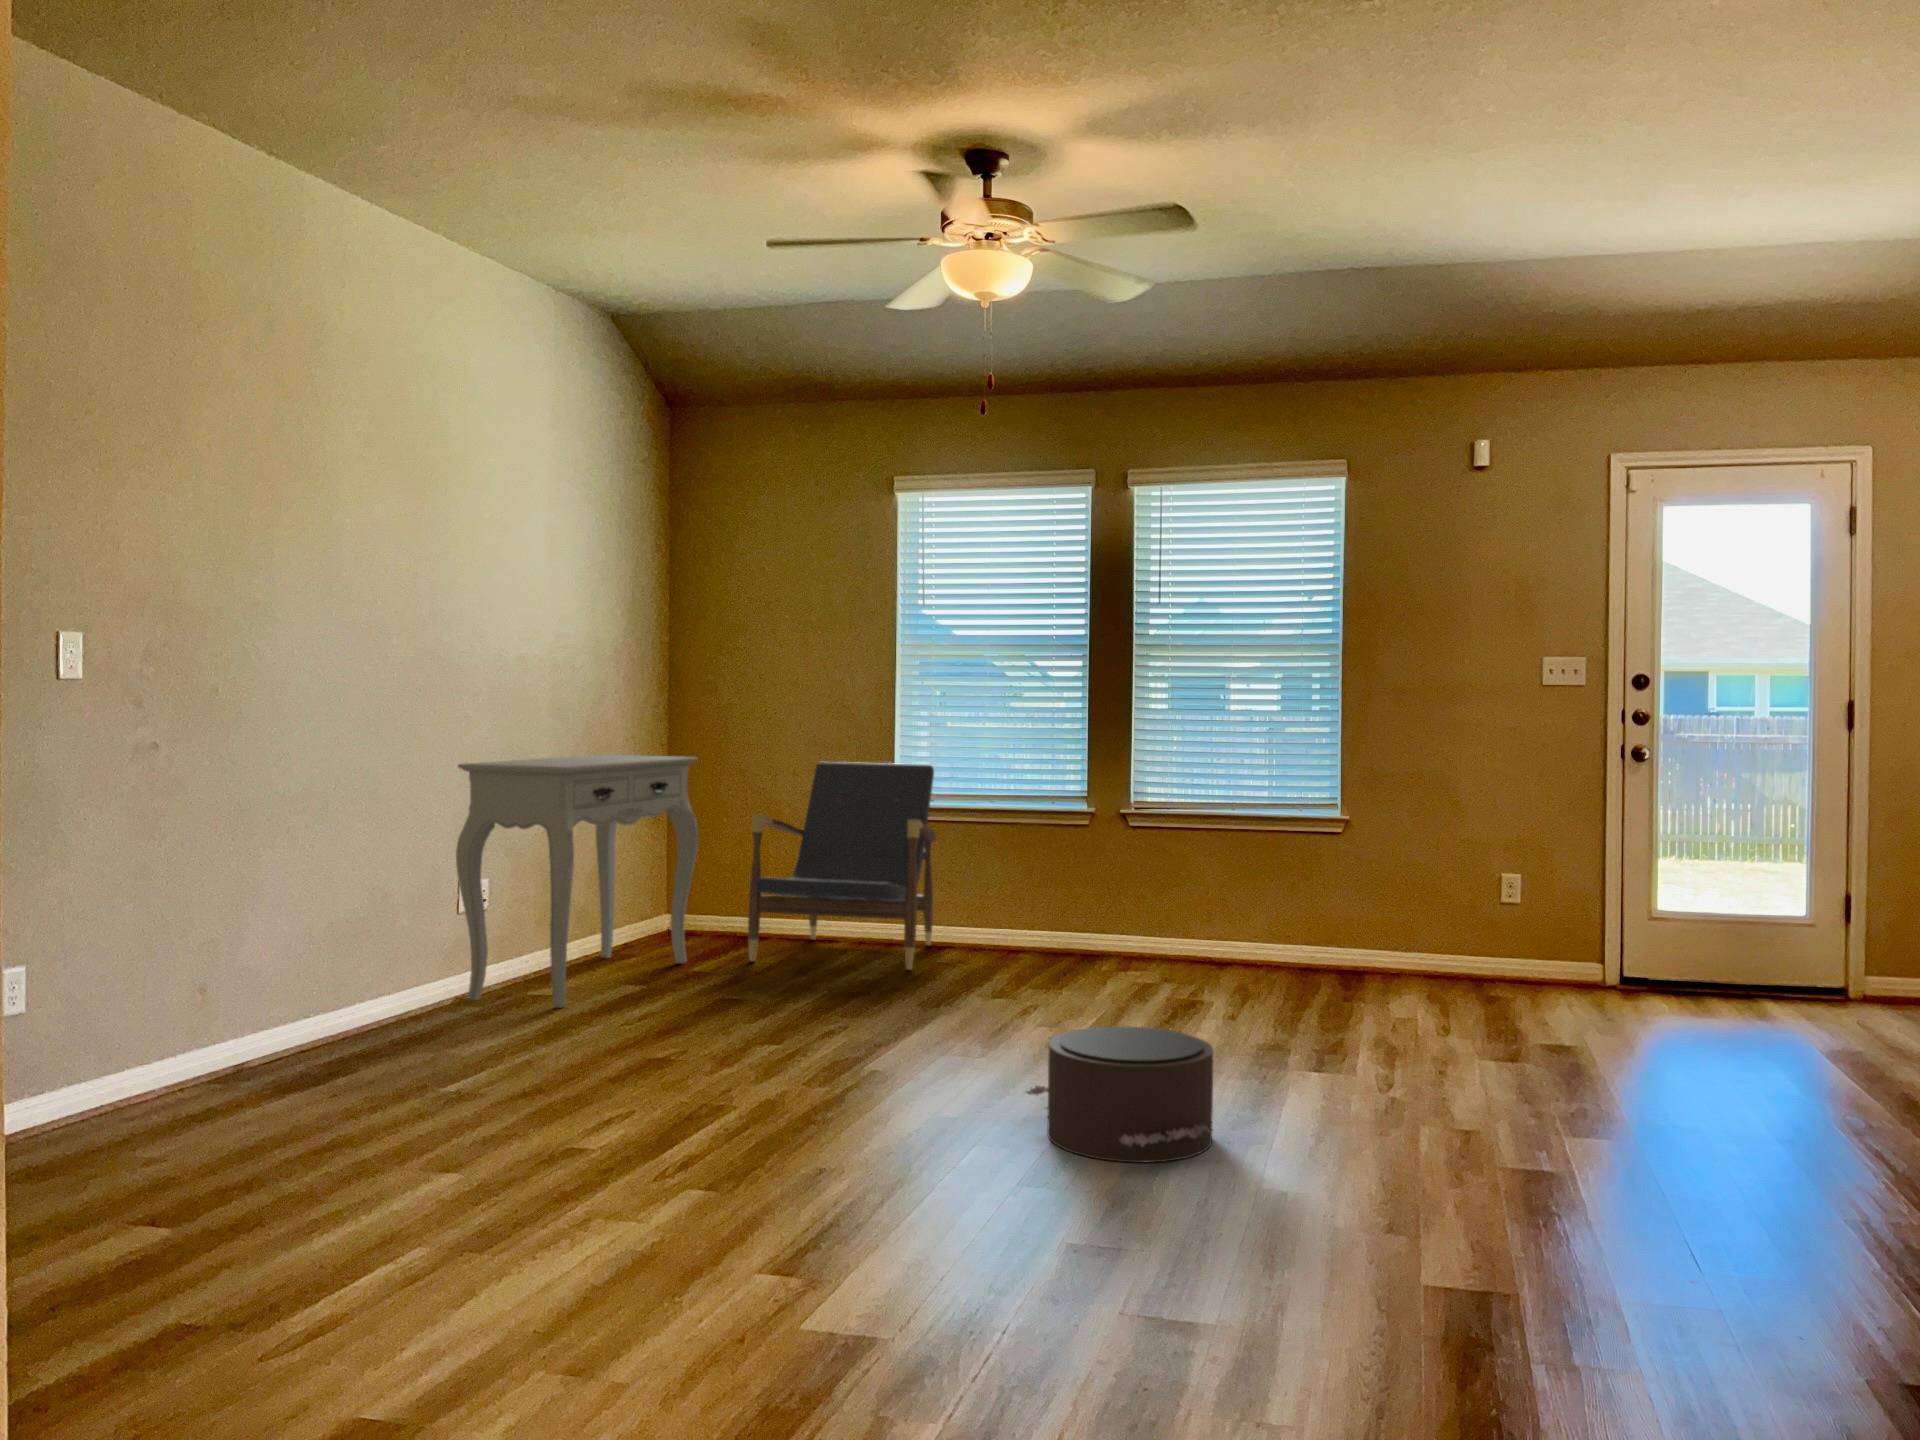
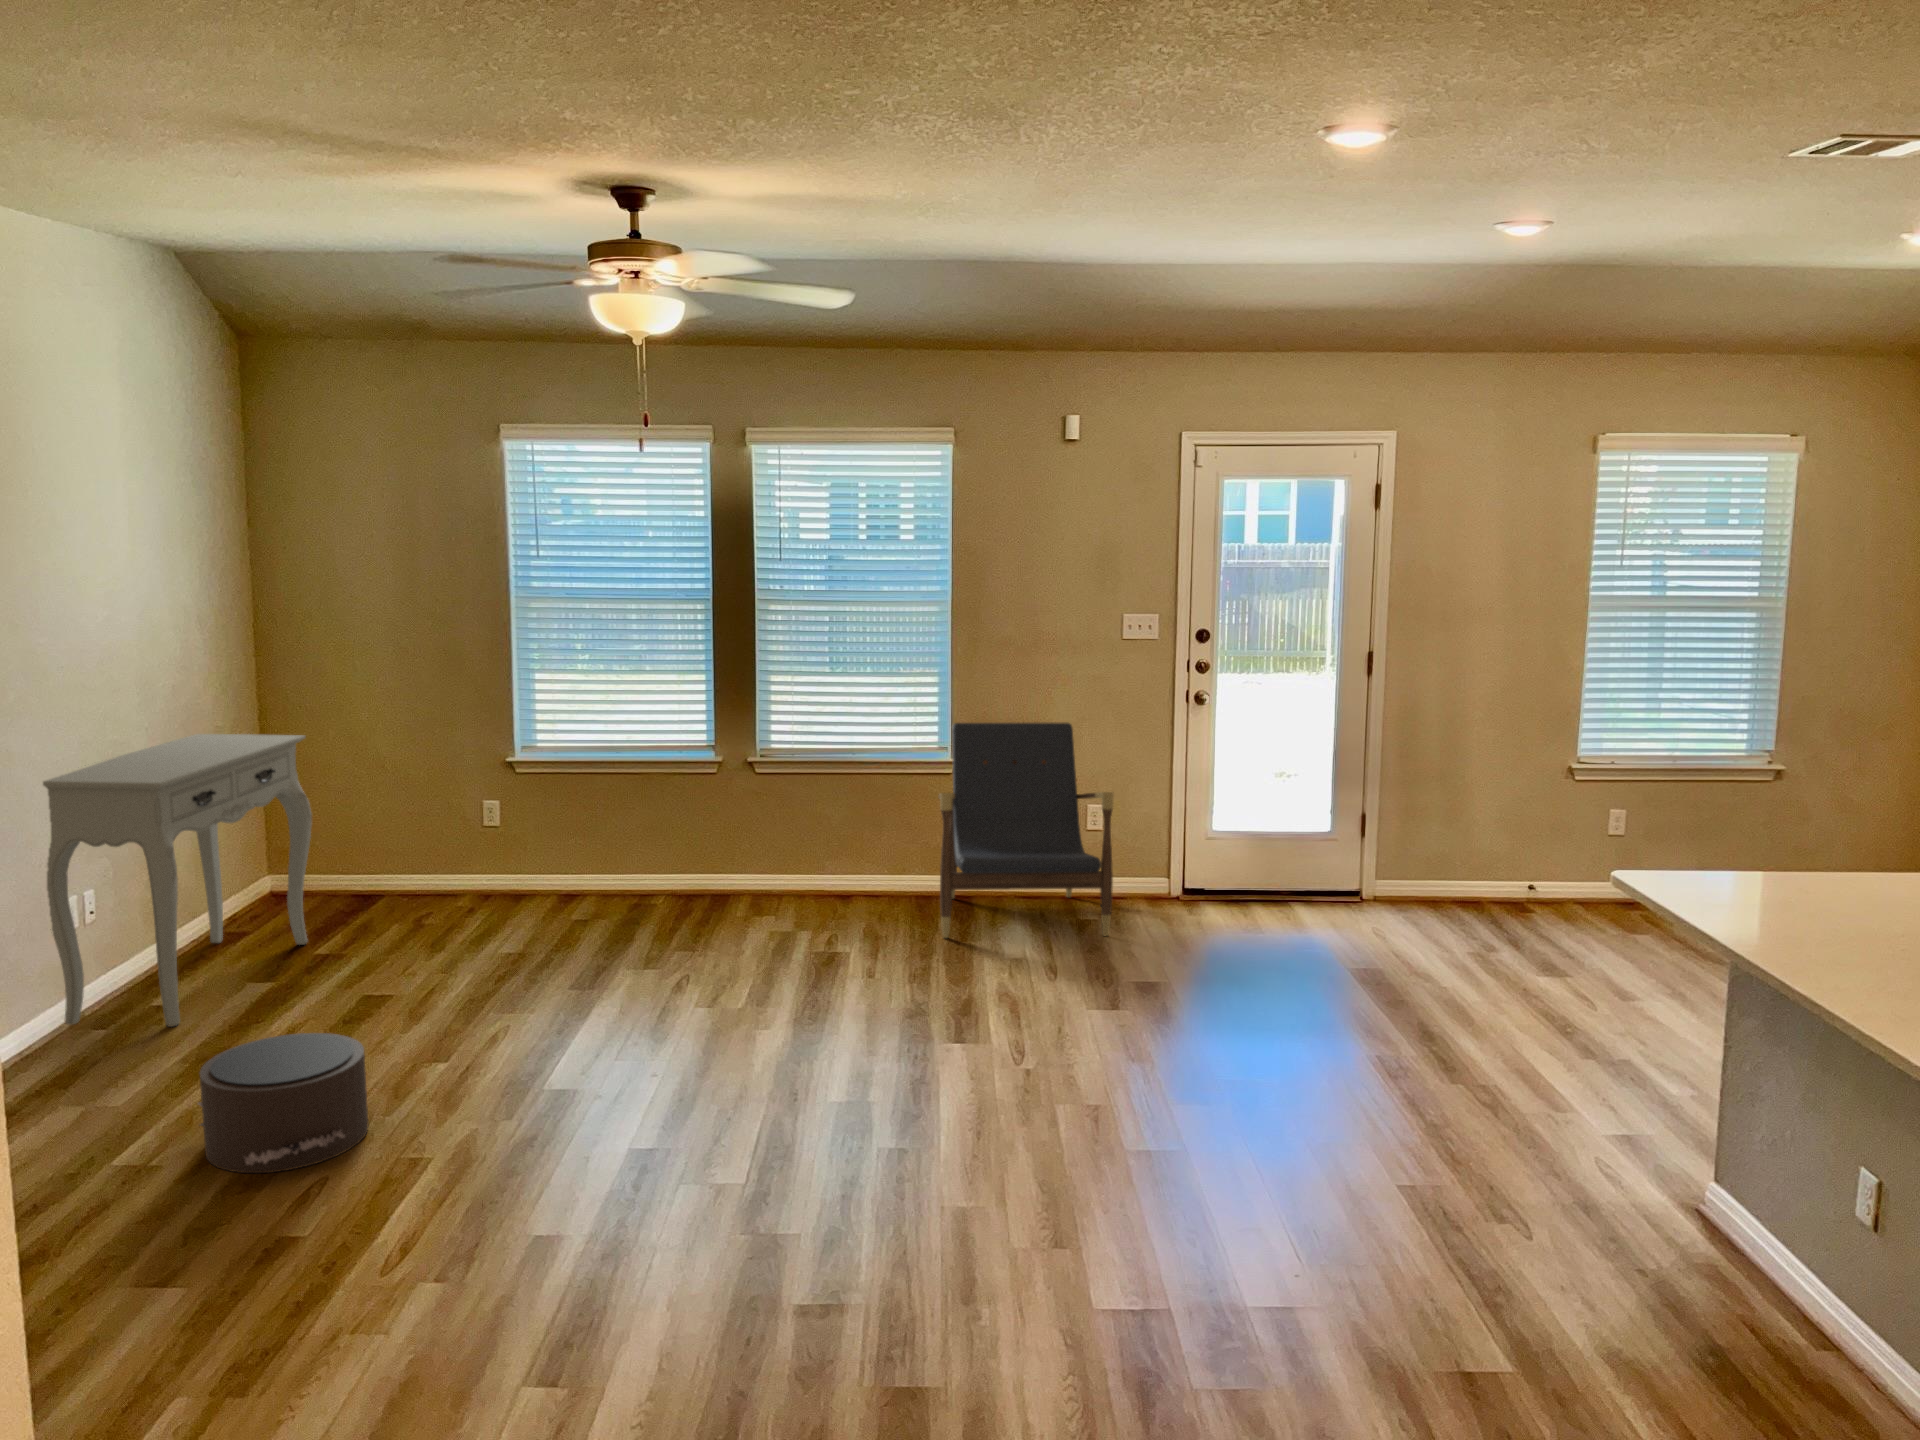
lounge chair: present [748,762,937,970] -> present [939,723,1114,938]
pouf: present [1026,1026,1213,1163] -> present [198,1033,368,1173]

